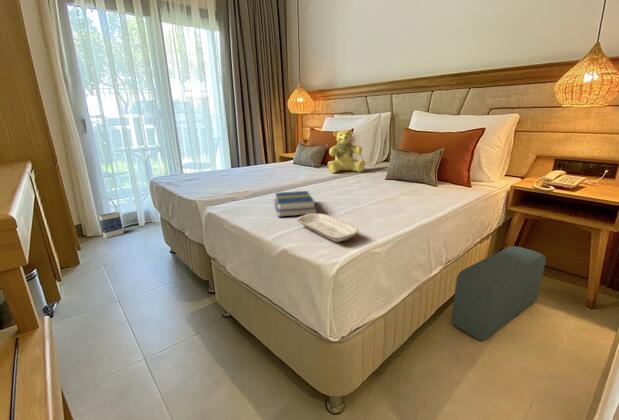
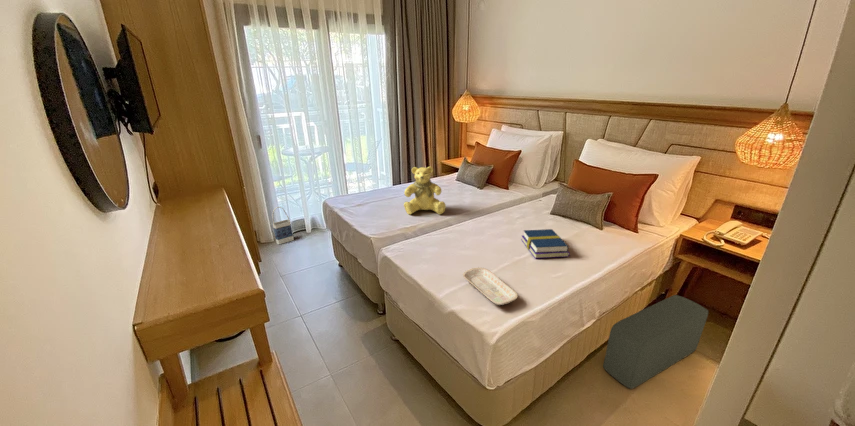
teddy bear: present [328,130,365,173] -> present [404,167,446,214]
book: present [275,191,317,217] -> present [522,229,570,258]

